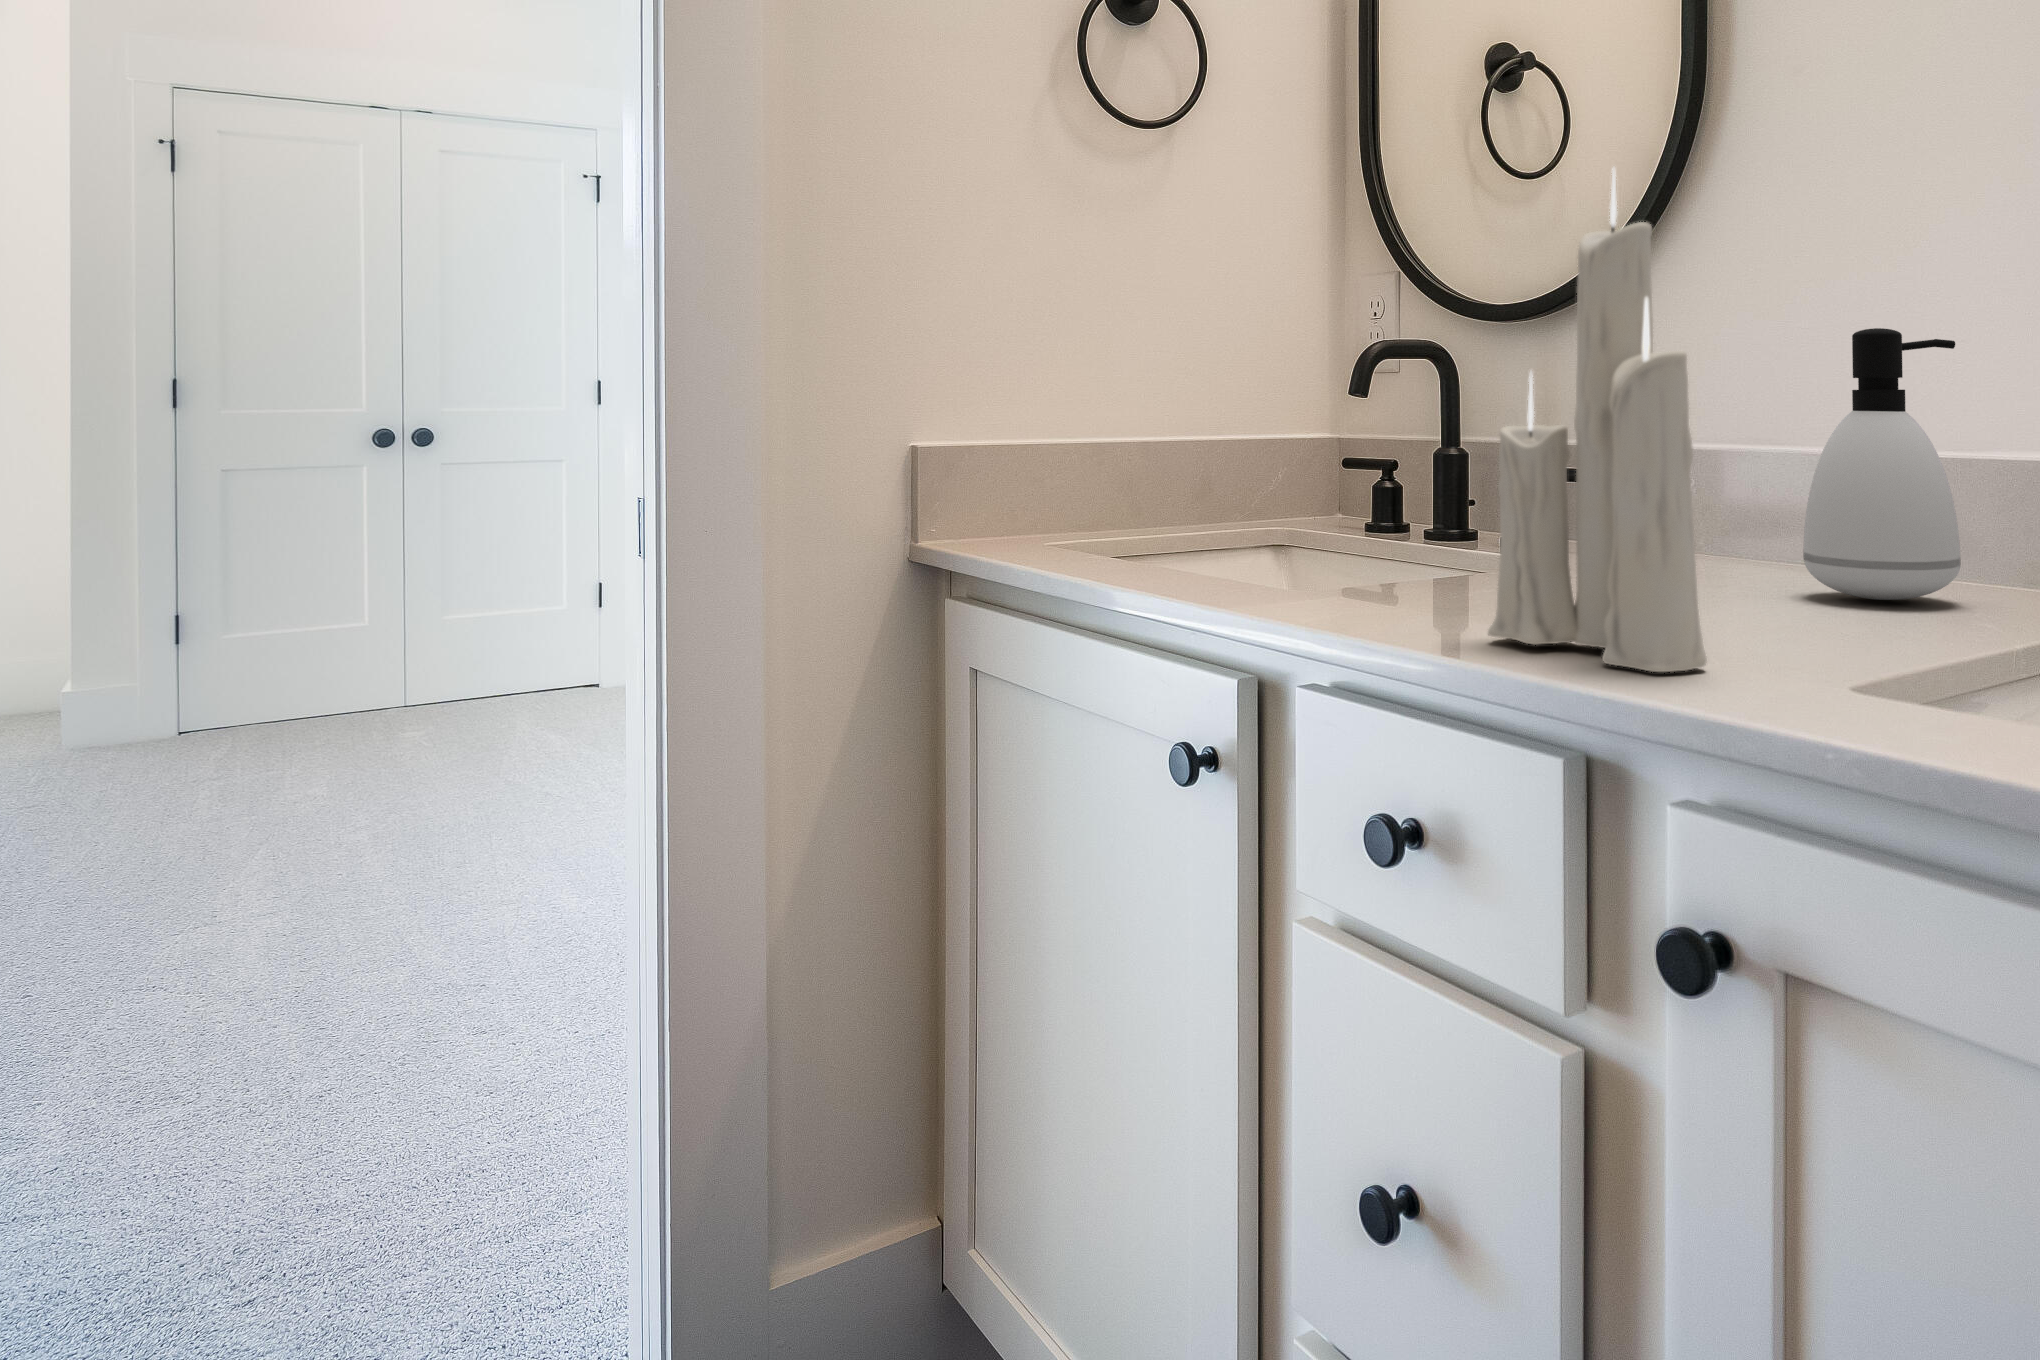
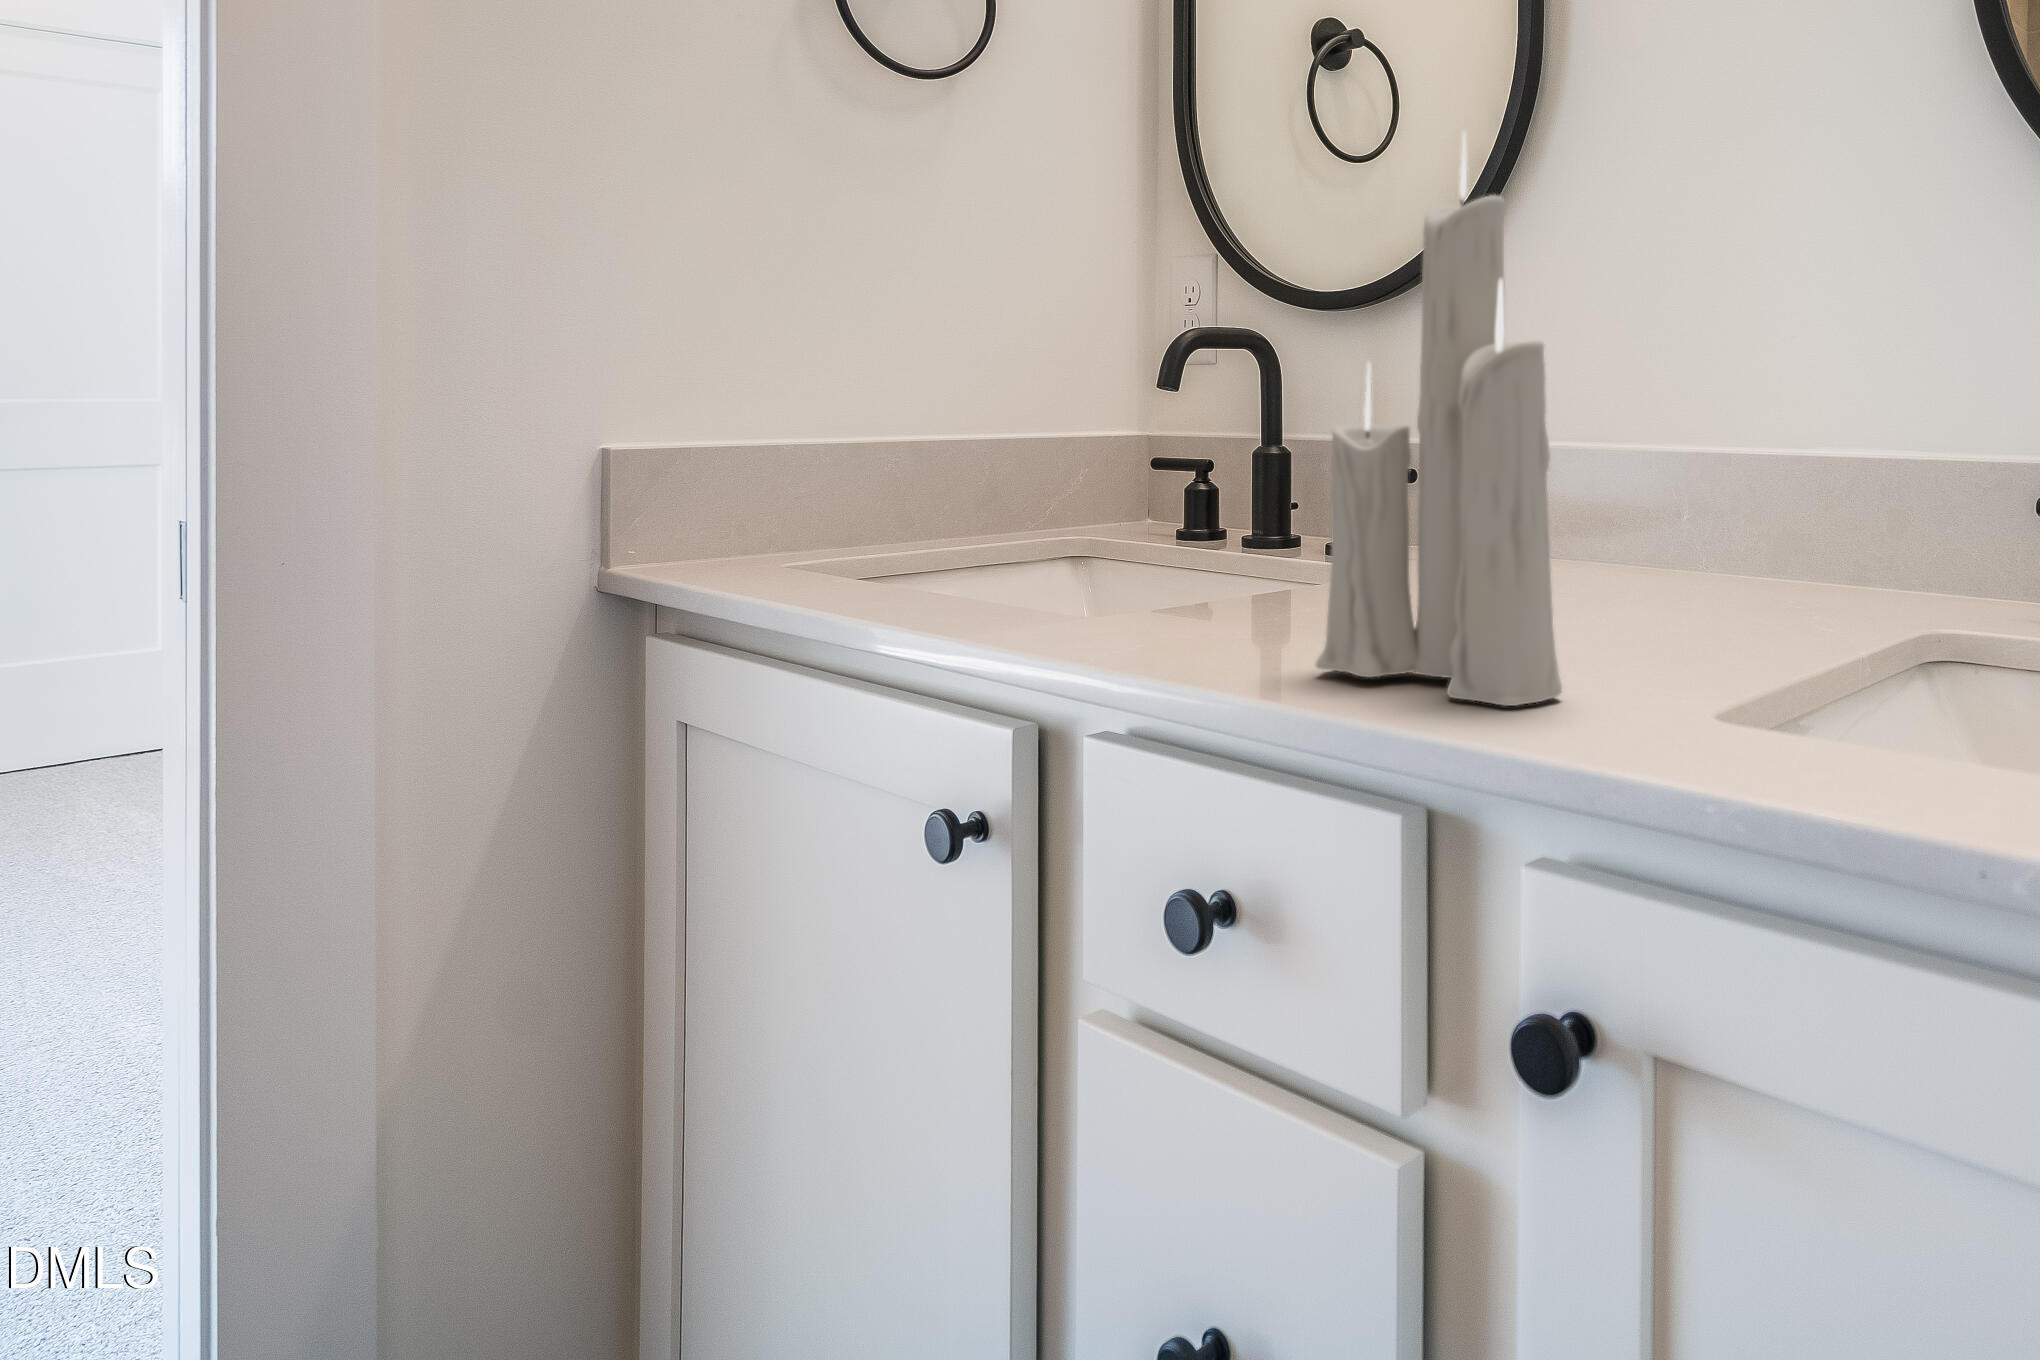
soap dispenser: present [1803,328,1961,600] -> none [1646,323,1797,604]

